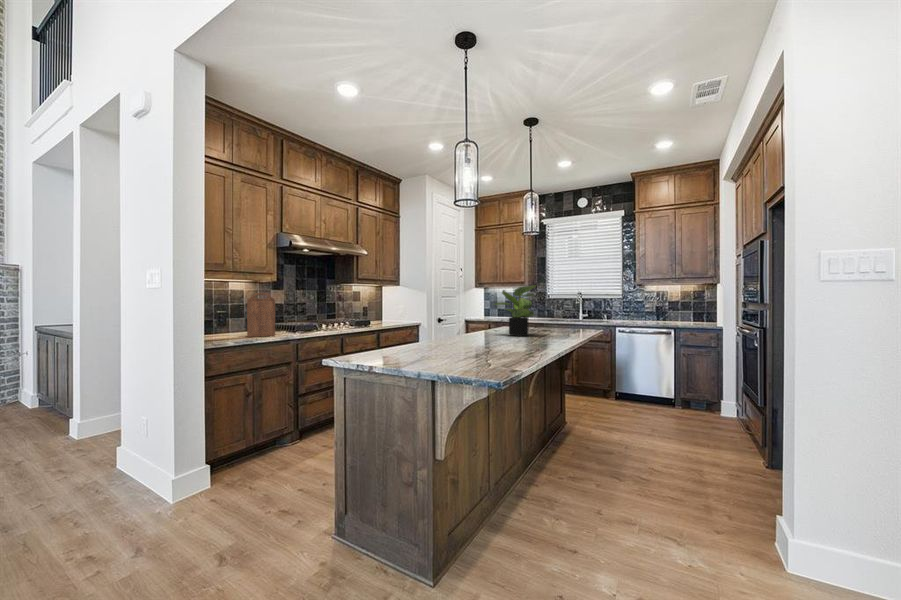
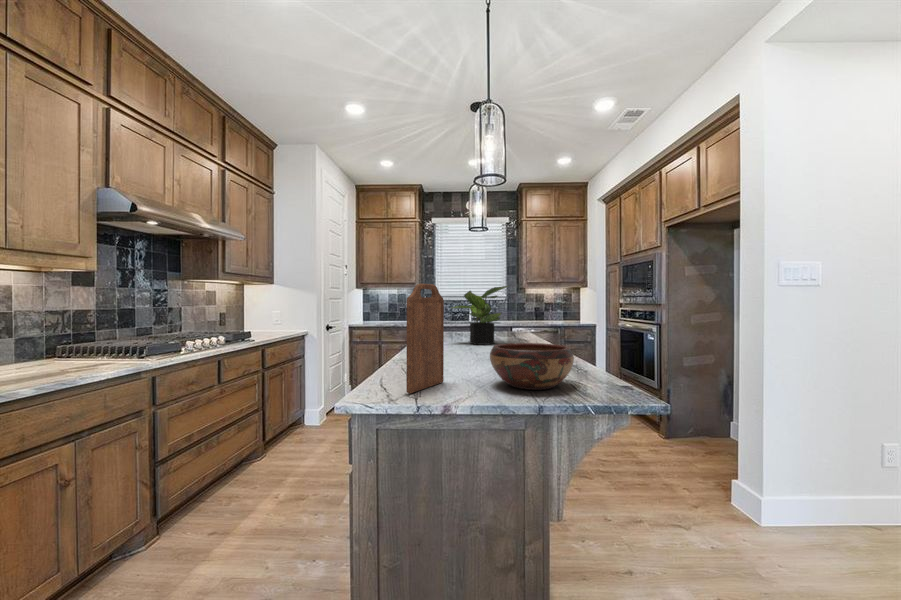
cutting board: present [247,293,275,337] -> present [406,283,444,393]
decorative bowl: none [415,329,472,359] -> present [490,343,574,390]

